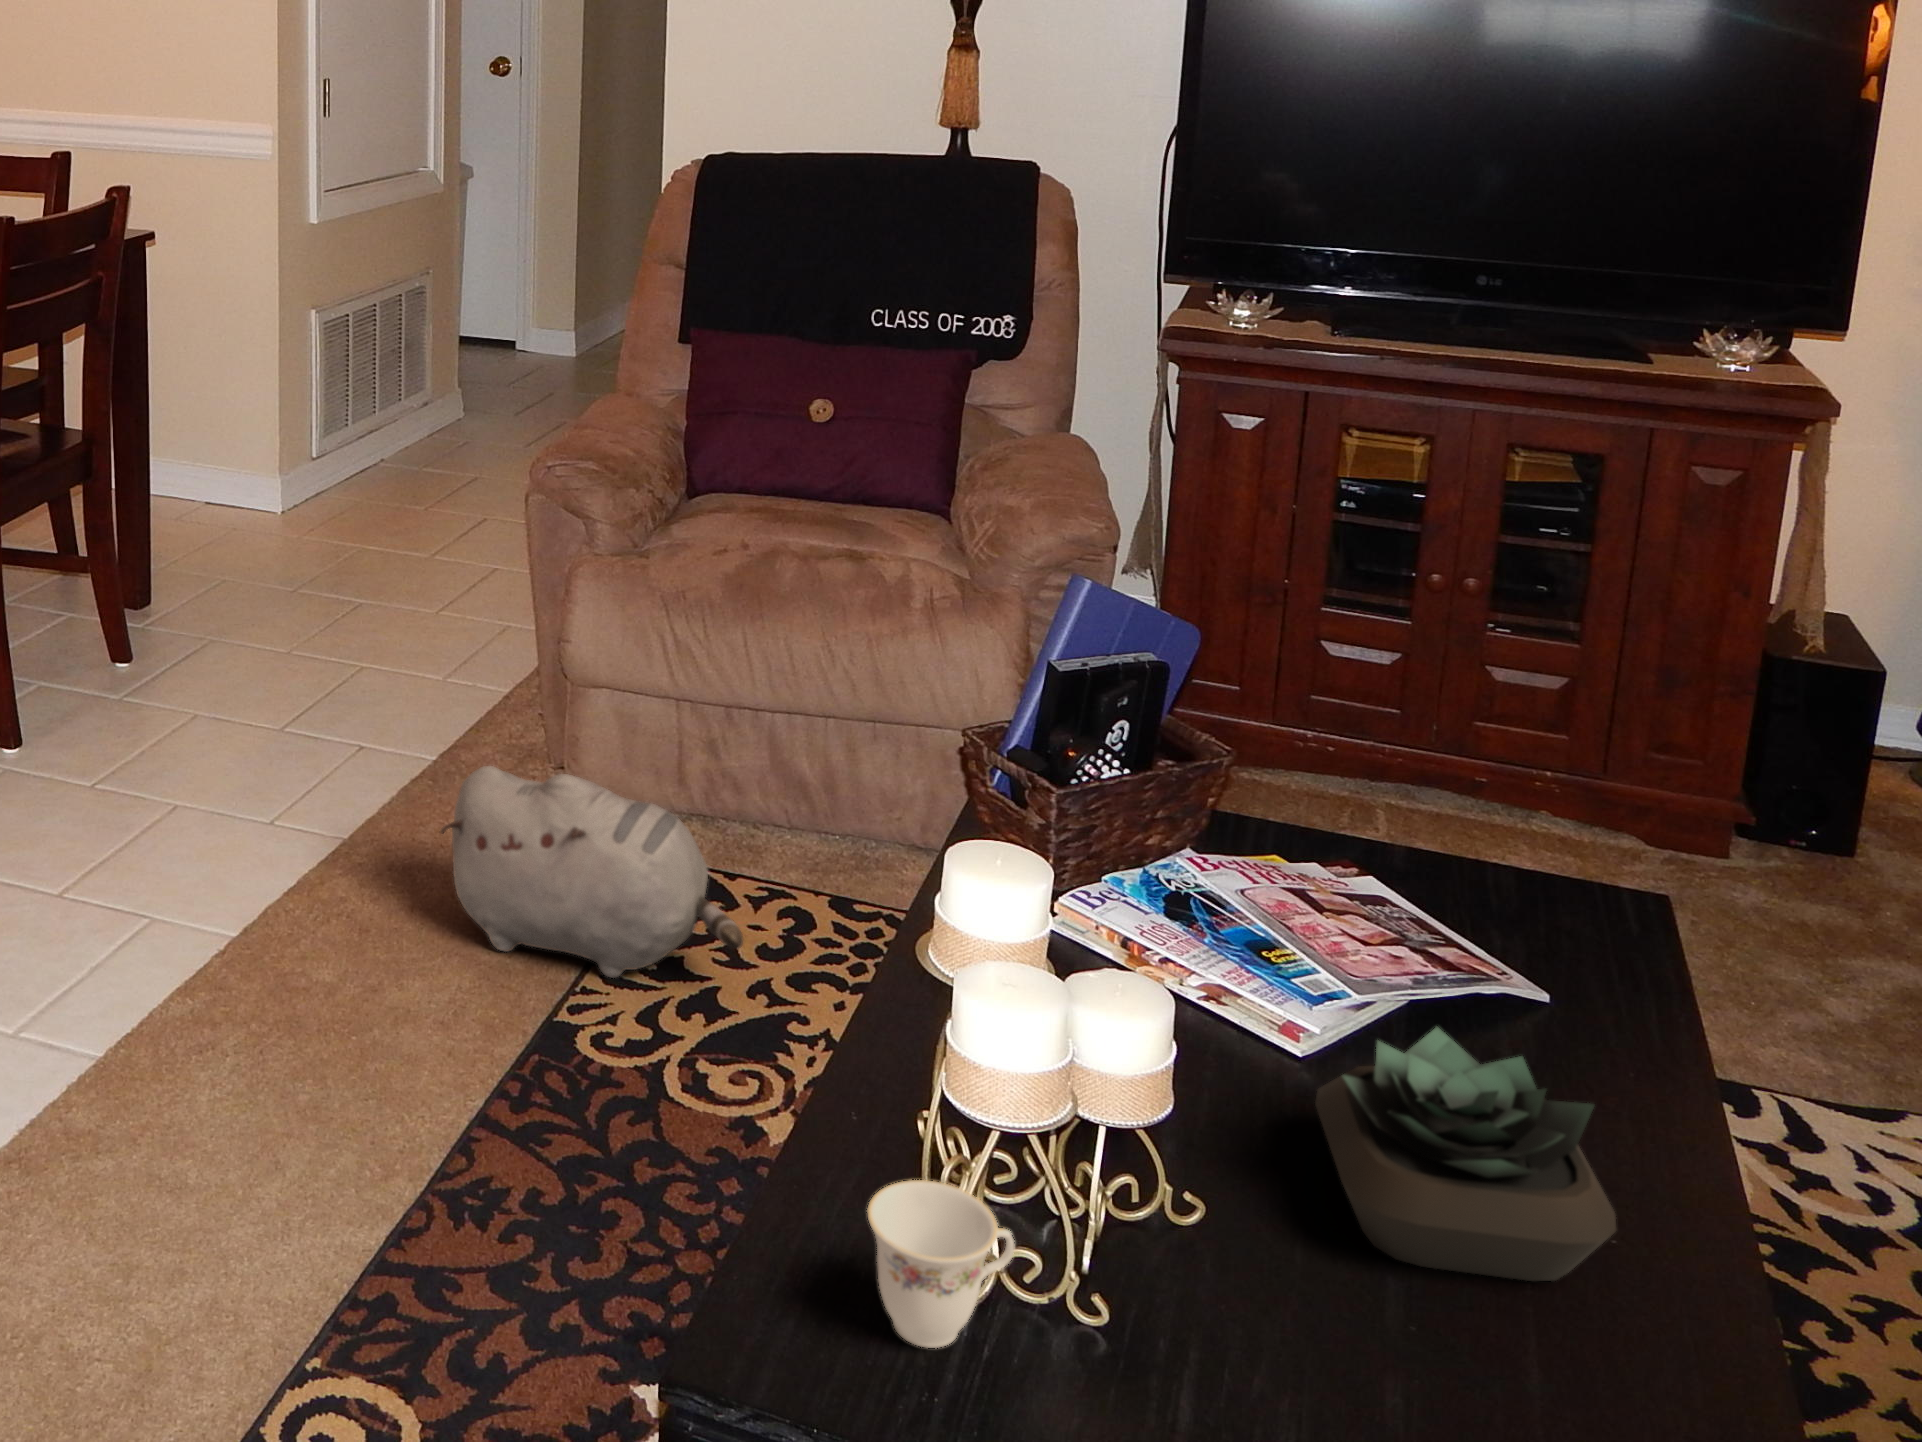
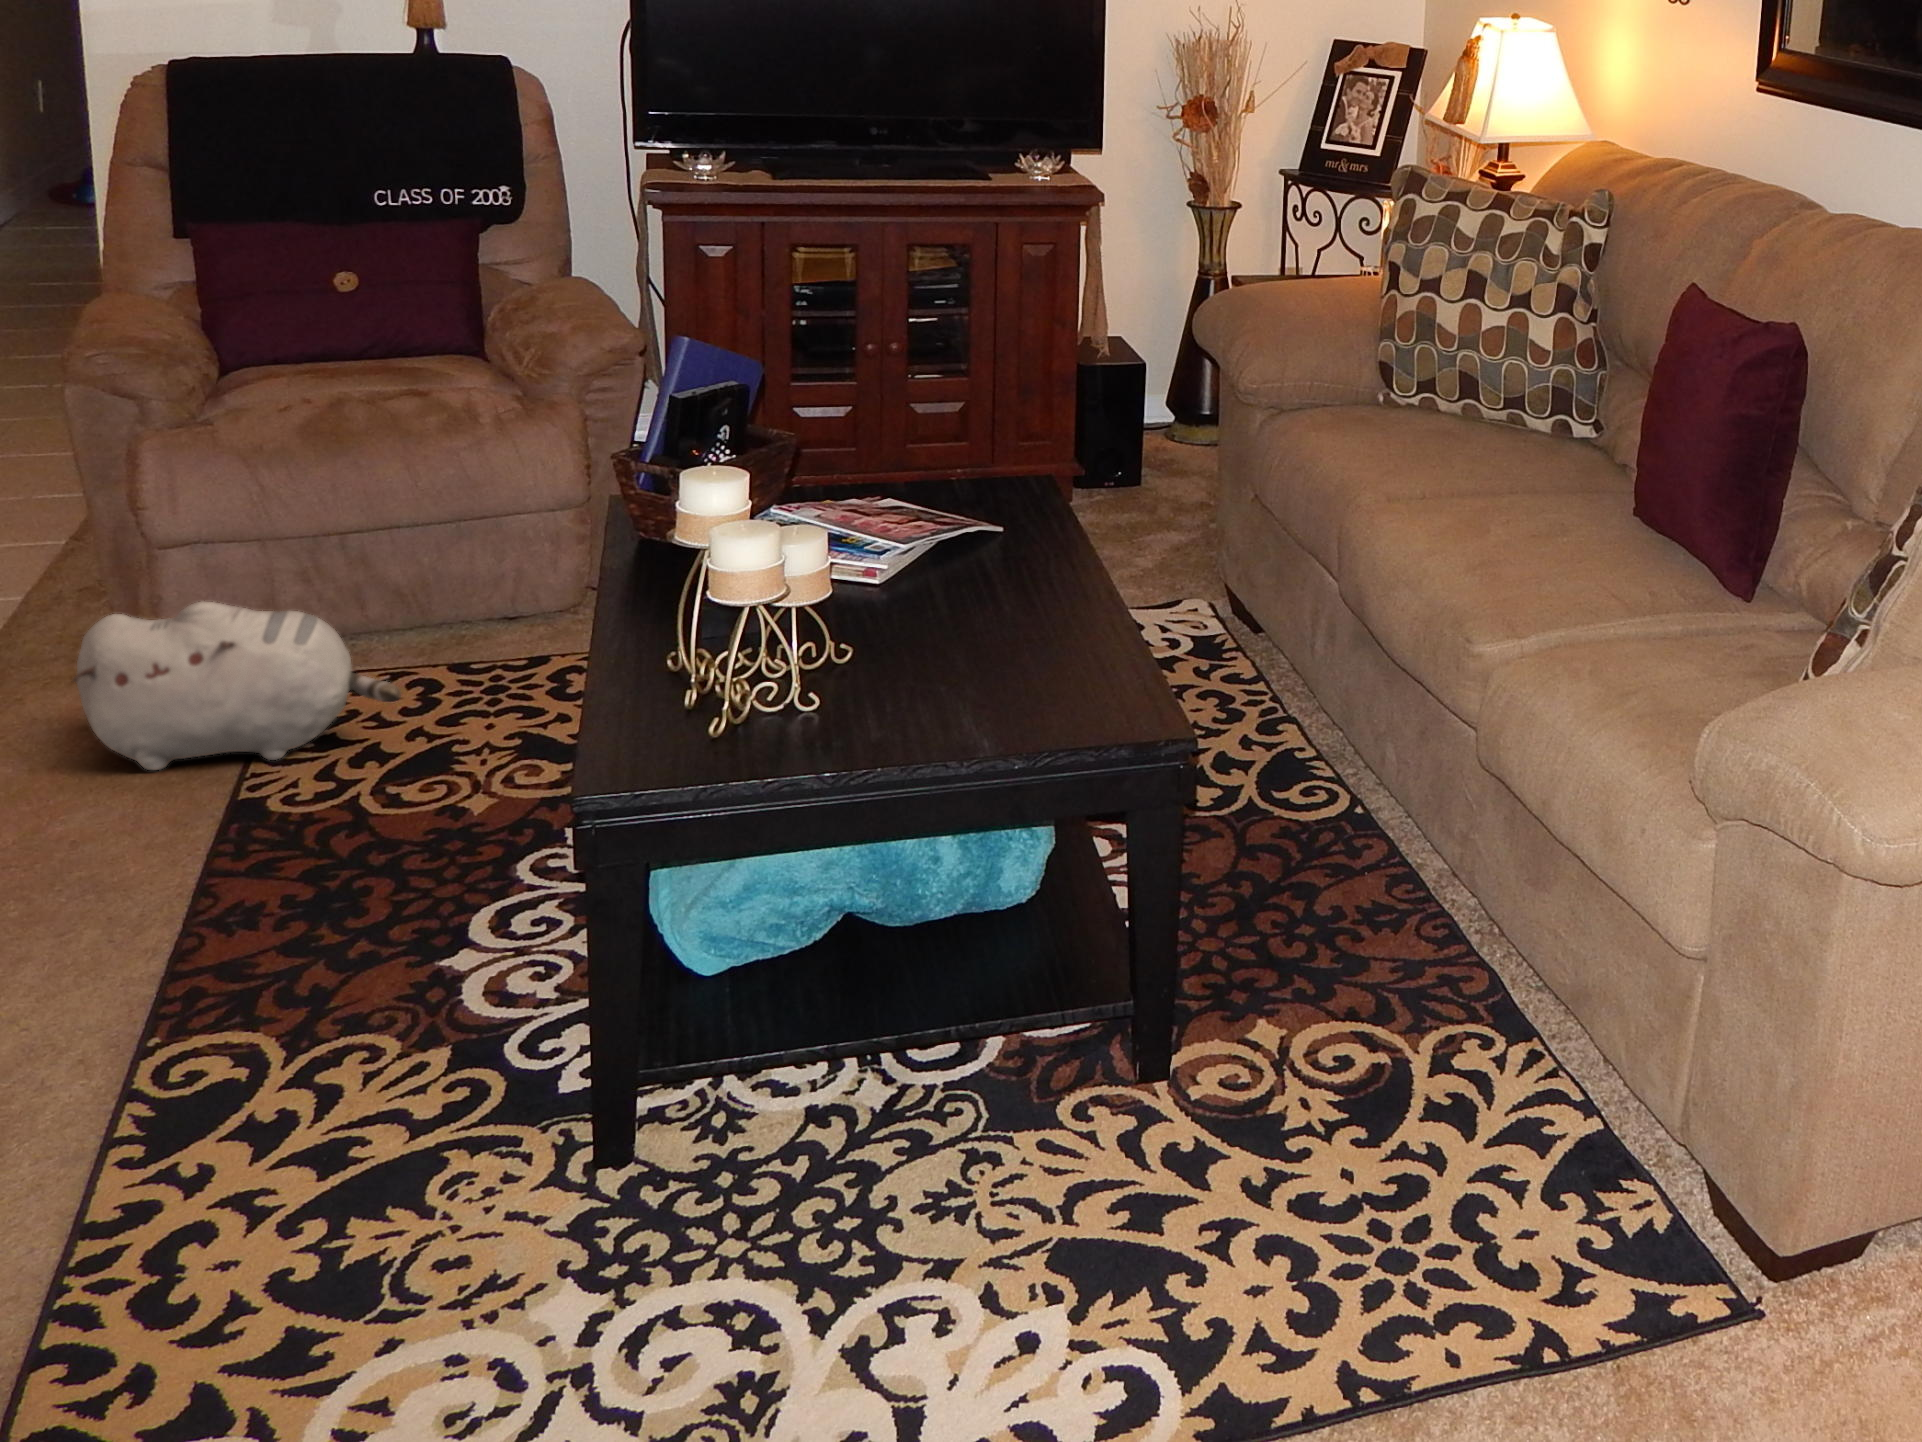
succulent plant: present [1315,1027,1616,1281] -> none [899,528,1062,644]
teacup: present [867,1180,1014,1348] -> none [676,653,764,741]

